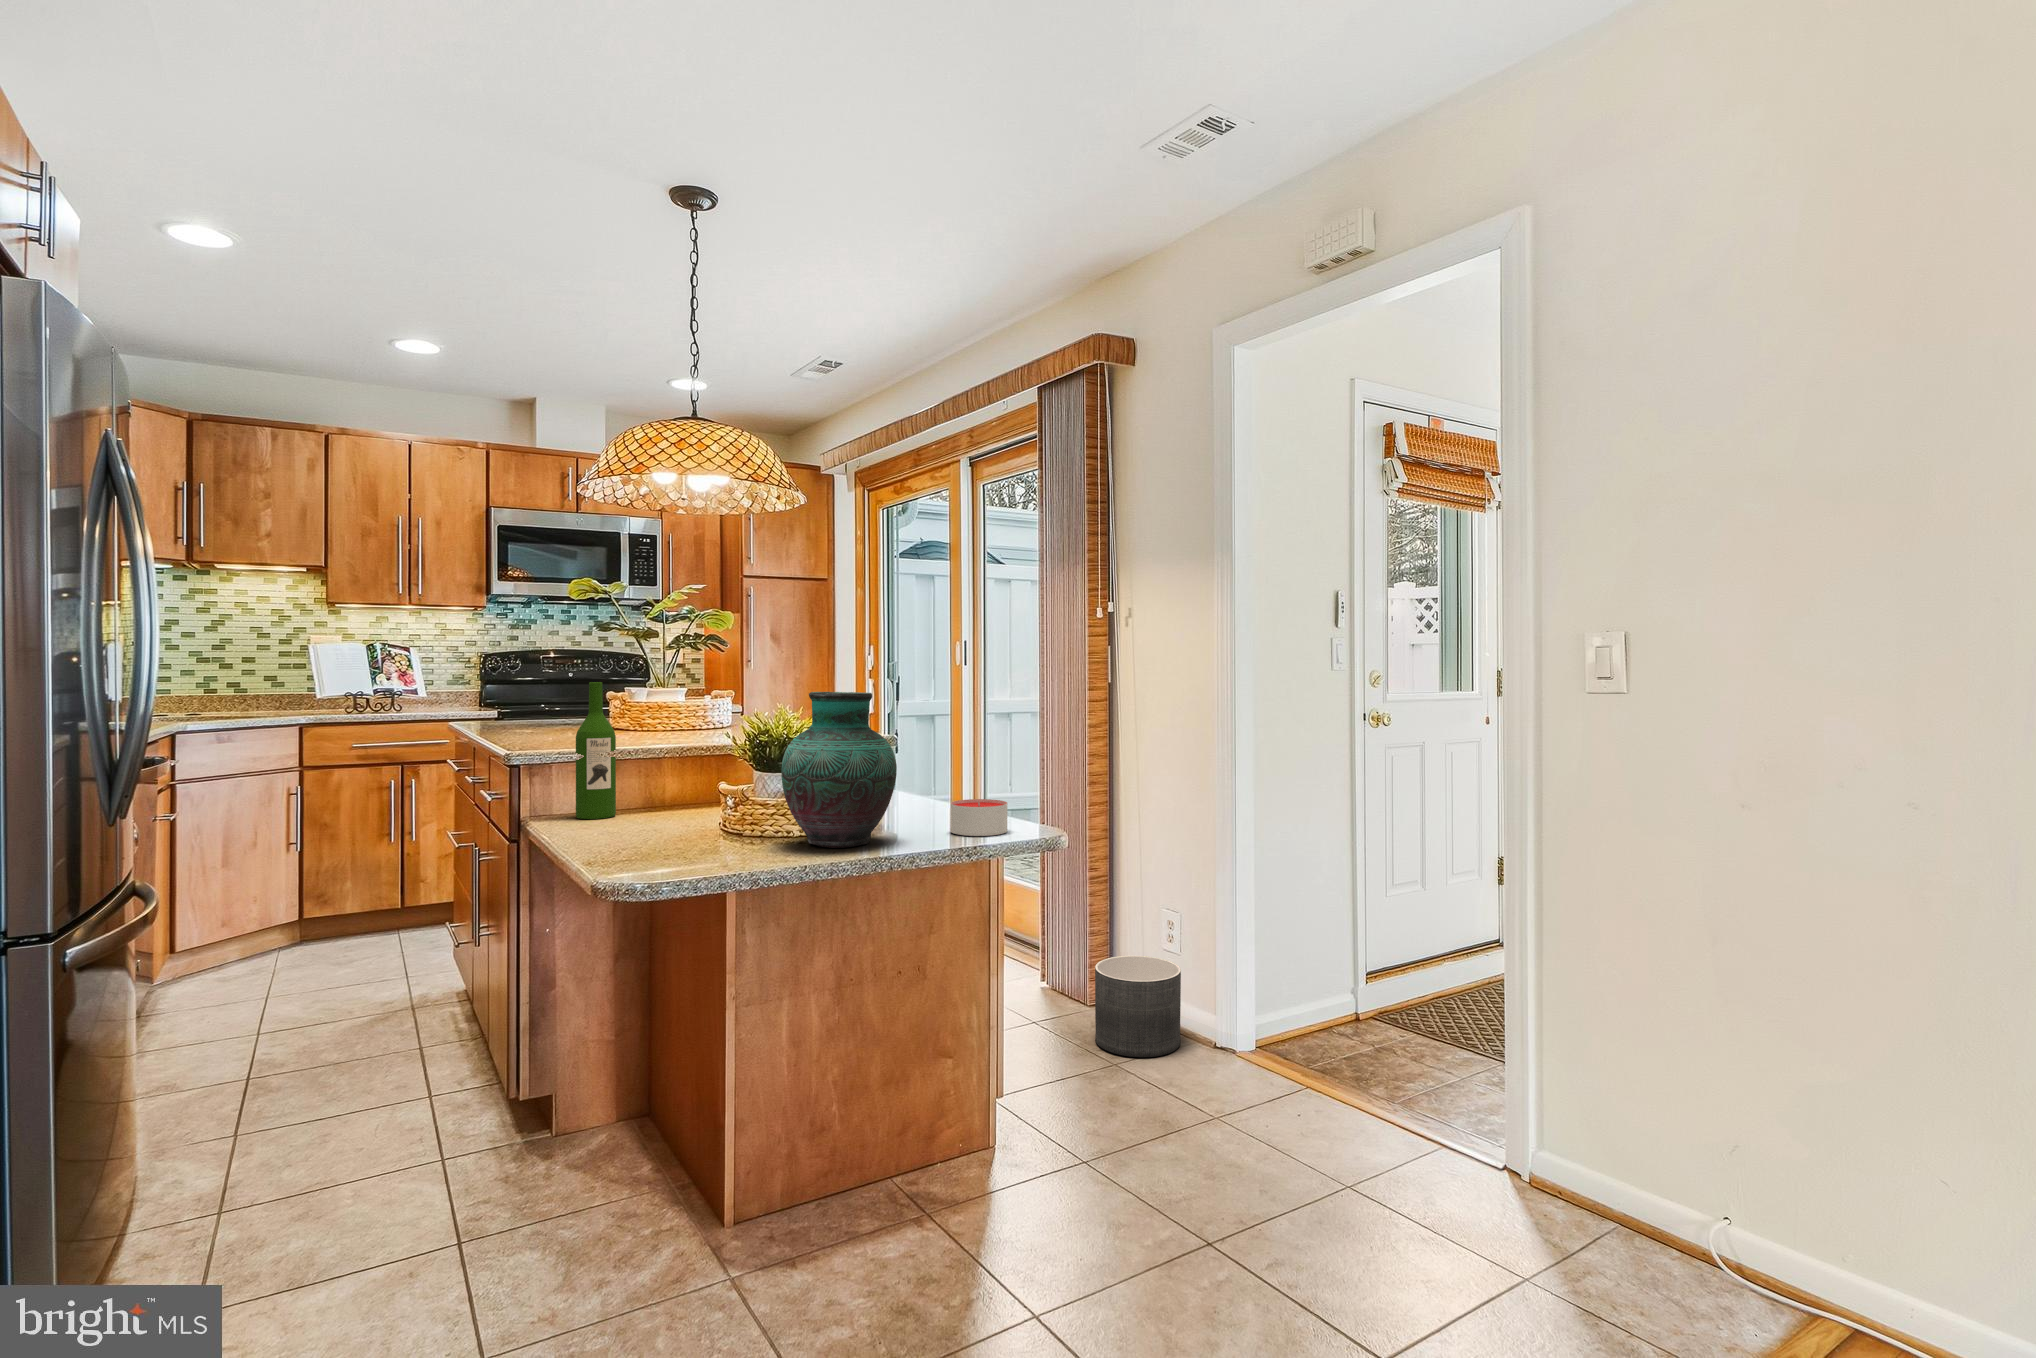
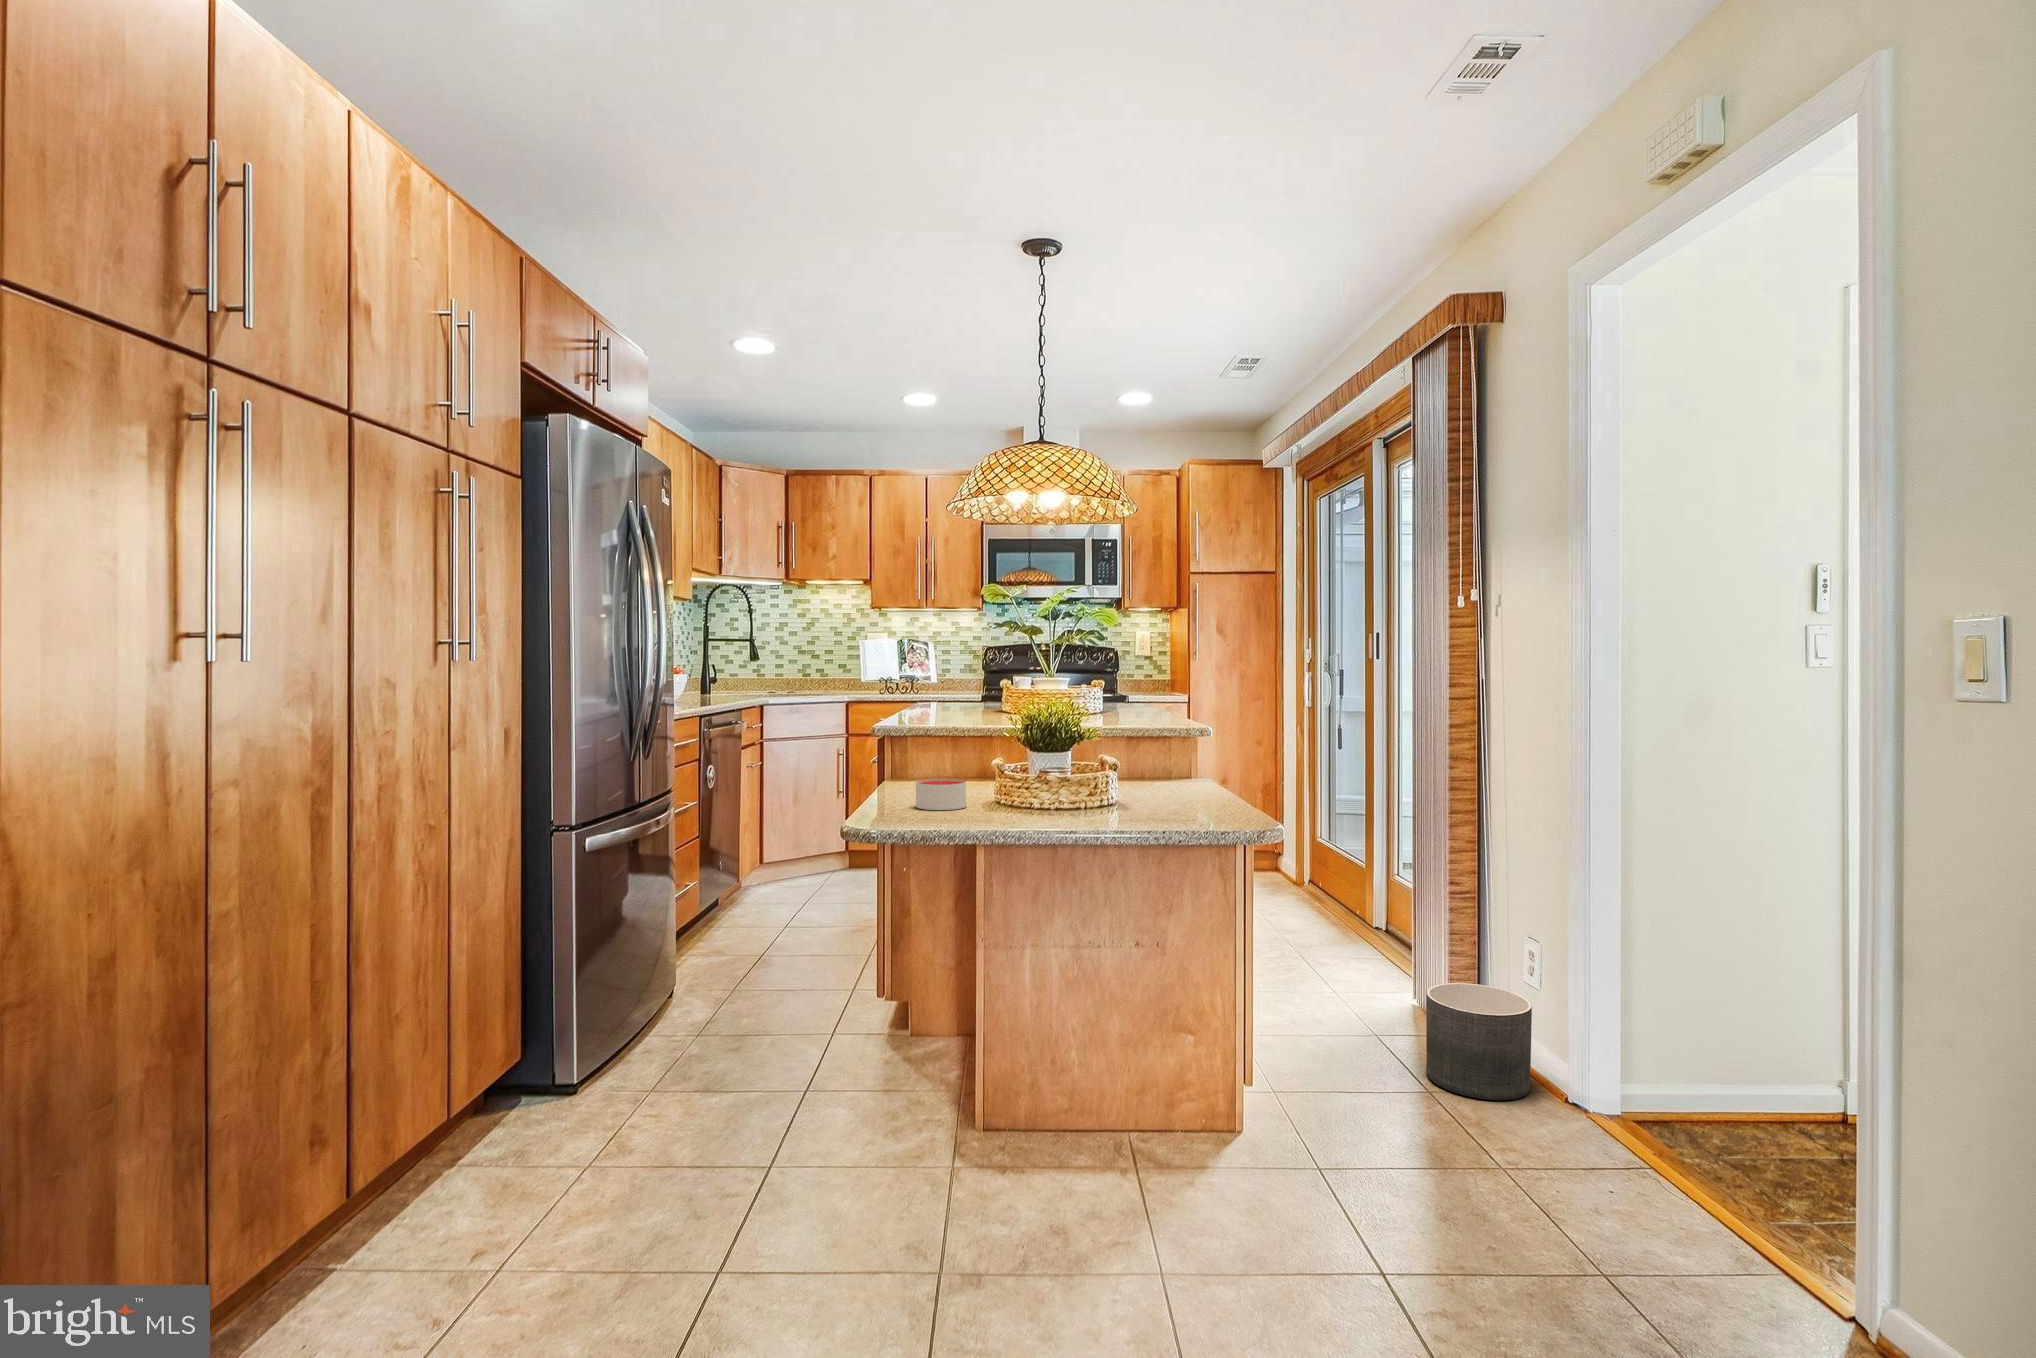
wine bottle: present [576,682,616,819] -> none [926,672,956,783]
vase: present [781,692,897,848] -> none [1009,682,1110,820]
candle: present [951,799,1007,836] -> present [916,779,966,810]

